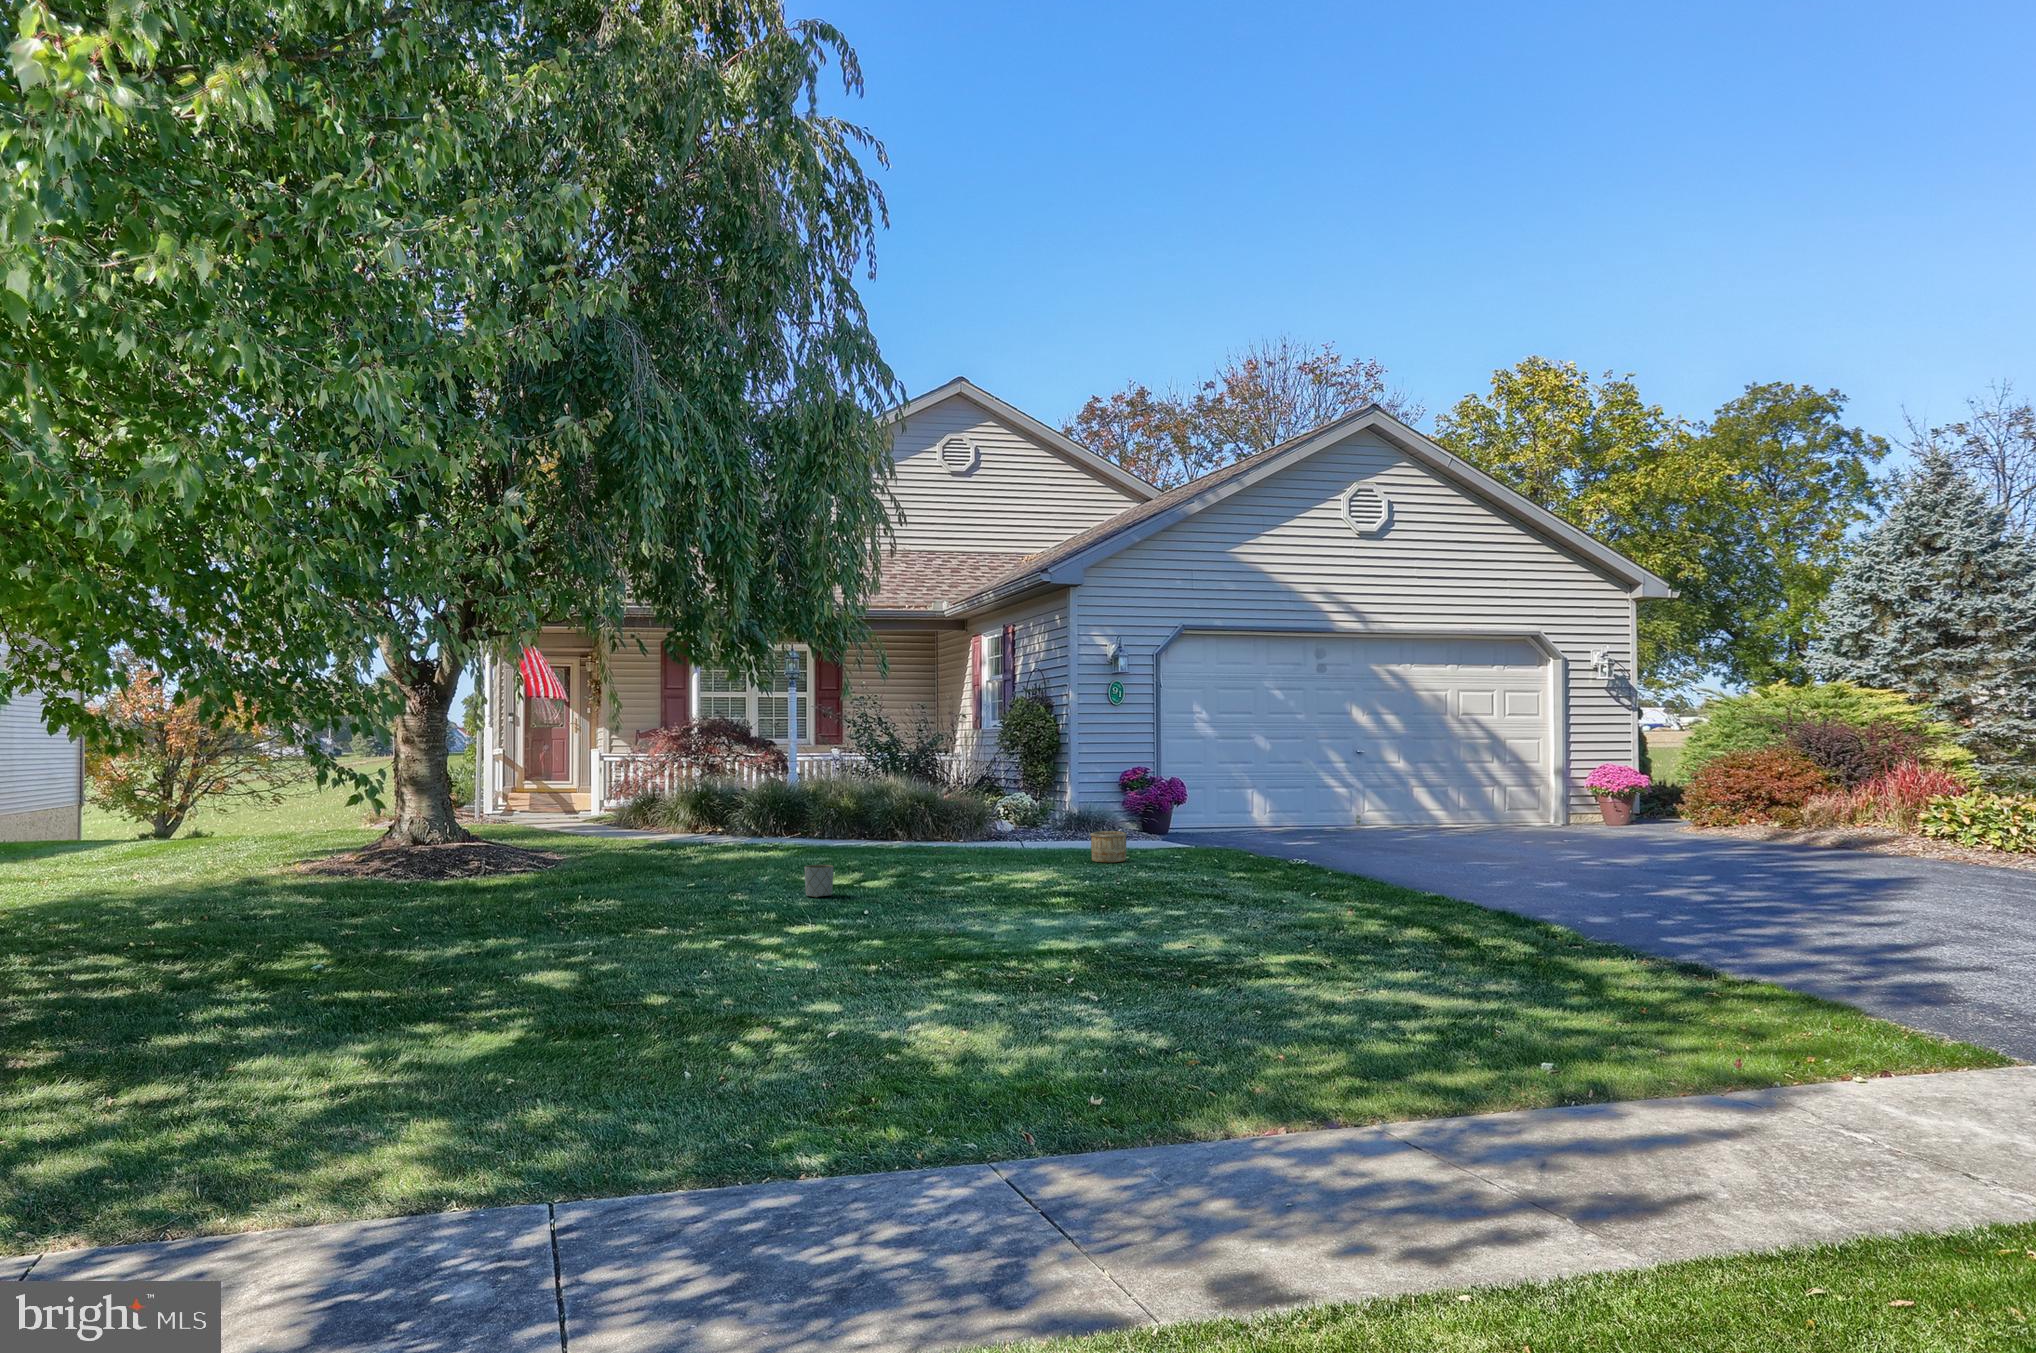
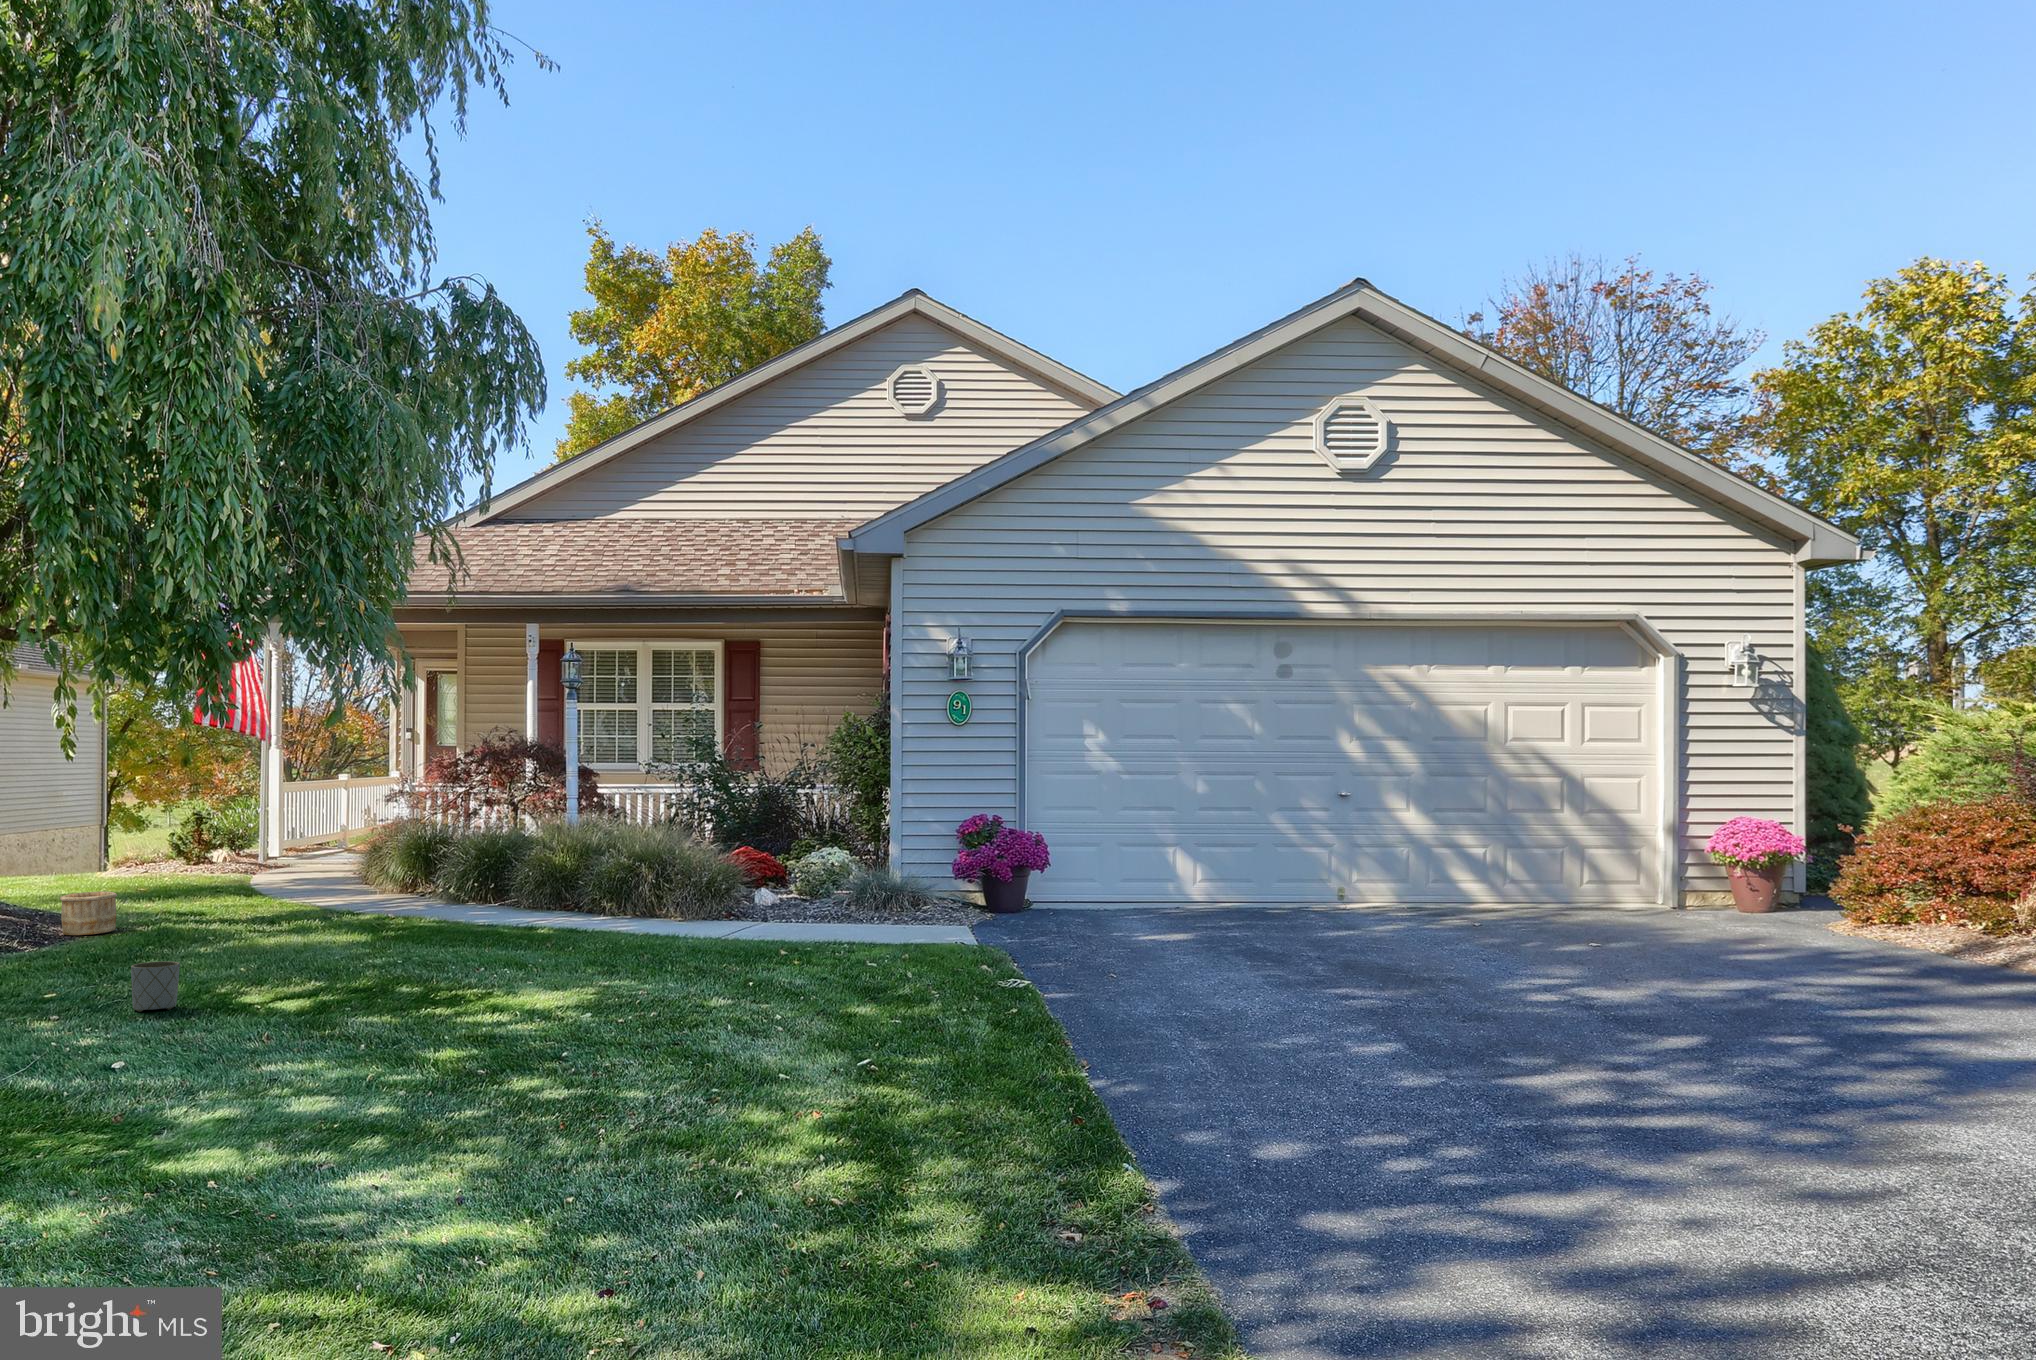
wooden bucket: present [1090,831,1127,862] -> present [60,891,117,935]

